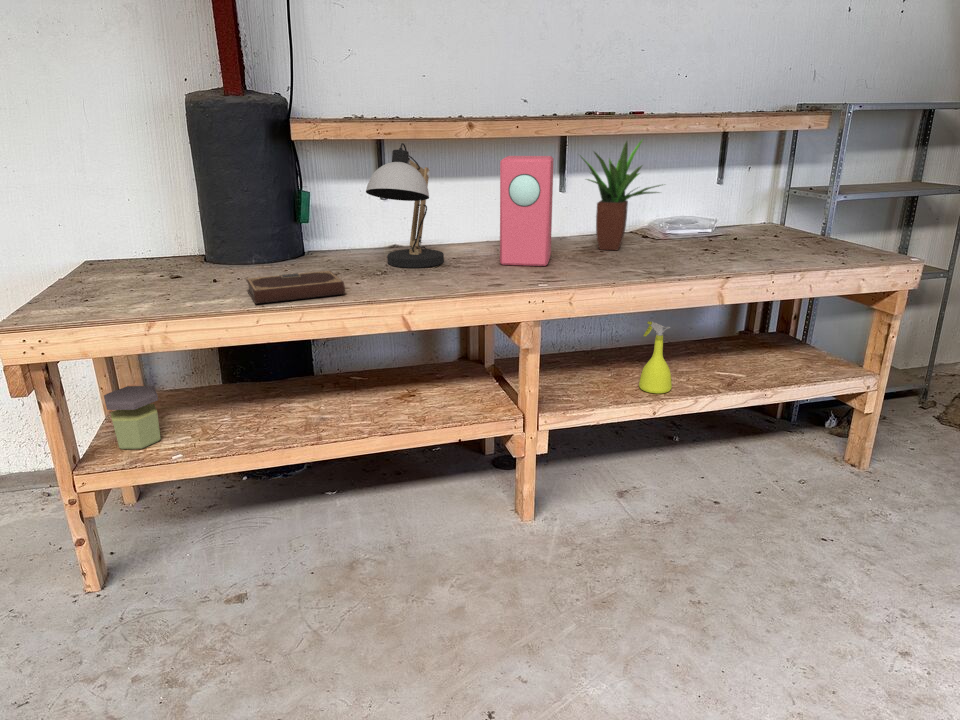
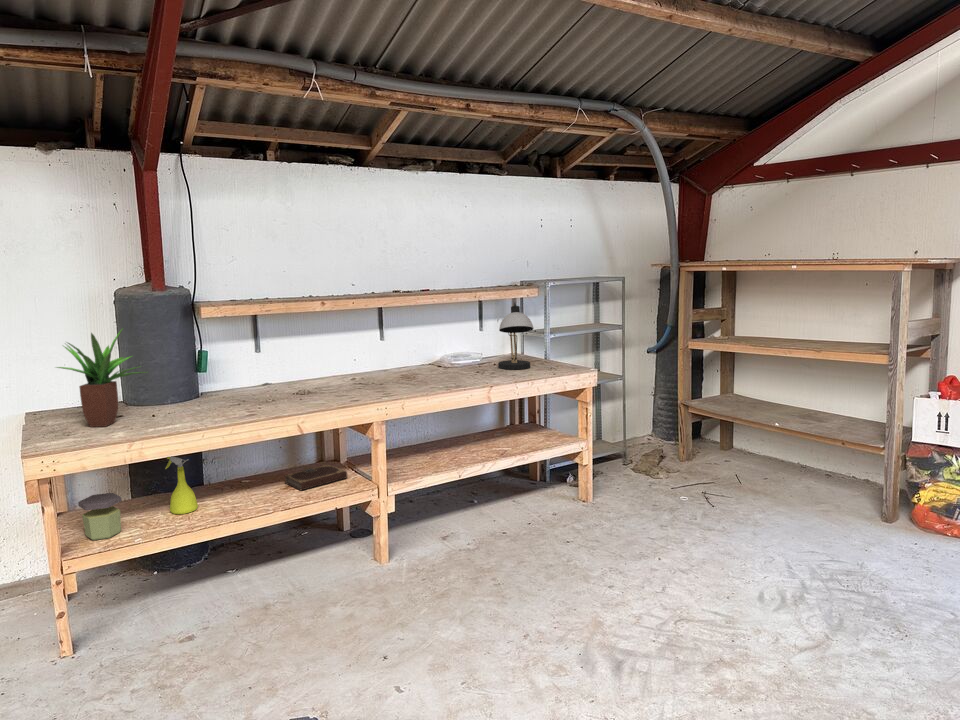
potted plant: present [581,140,663,250] -> present [57,330,146,427]
desk lamp: present [366,143,444,268] -> present [498,303,534,369]
speaker: present [500,156,554,266] -> none [345,319,381,391]
notebook: present [246,271,345,304] -> present [285,465,347,490]
spray bottle: present [639,321,672,393] -> present [165,456,198,514]

